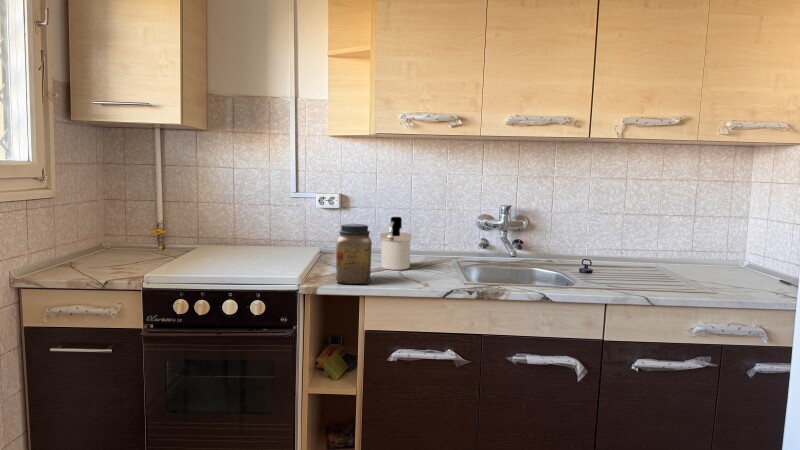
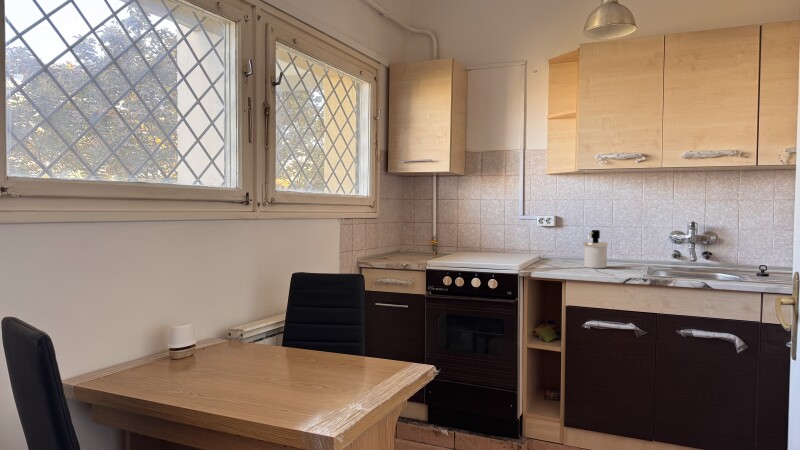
jar: present [336,224,372,284] -> none [547,231,573,271]

